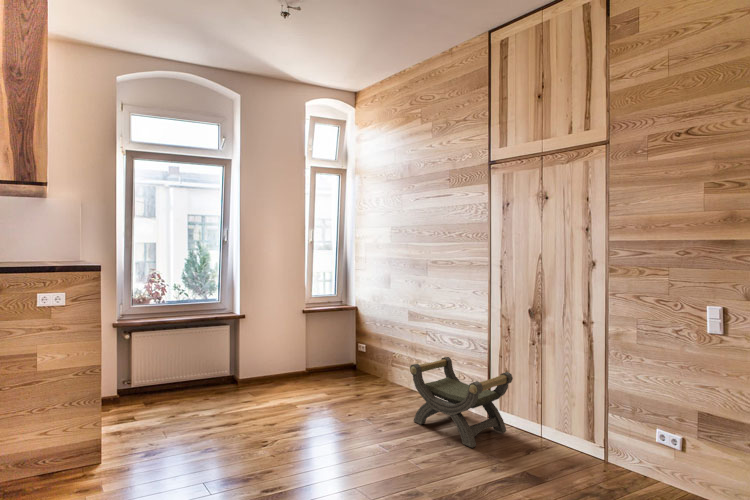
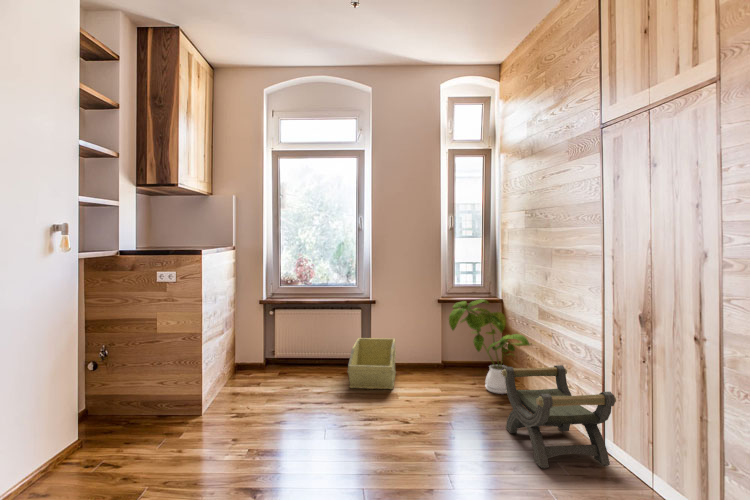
house plant: none [332,305,412,392] -> present [449,299,530,394]
storage bin: none [218,353,284,416] -> present [347,338,396,389]

